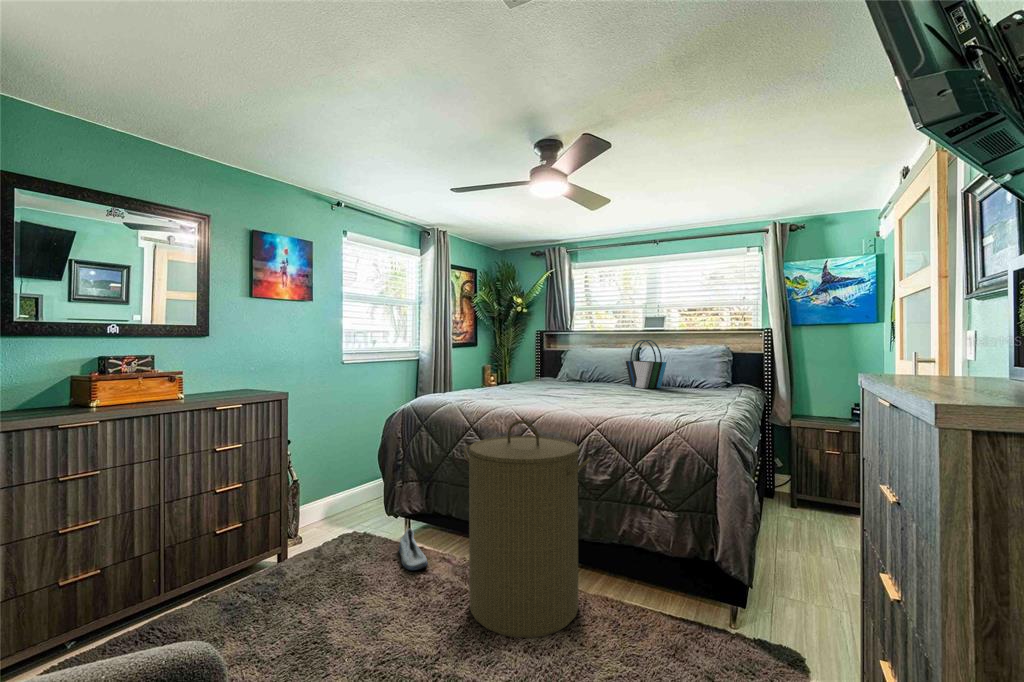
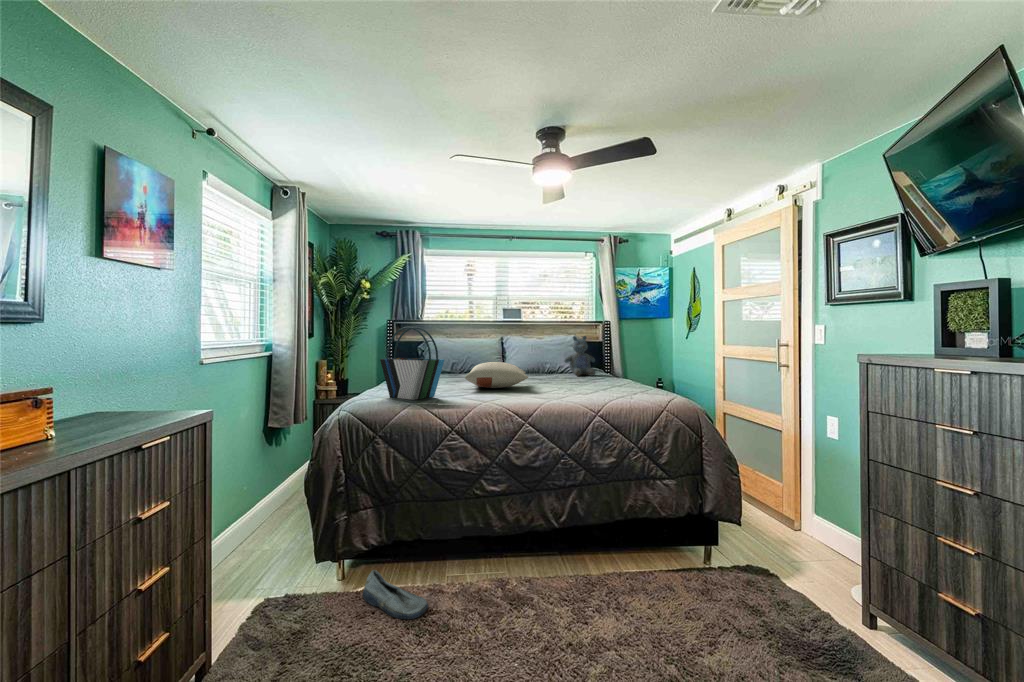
tote bag: present [626,340,667,388] -> present [380,327,444,400]
stuffed bear: none [685,346,725,392] -> present [564,336,596,376]
pillow: none [523,372,601,396] -> present [465,362,528,388]
laundry hamper: present [464,420,590,638] -> none [498,413,639,644]

